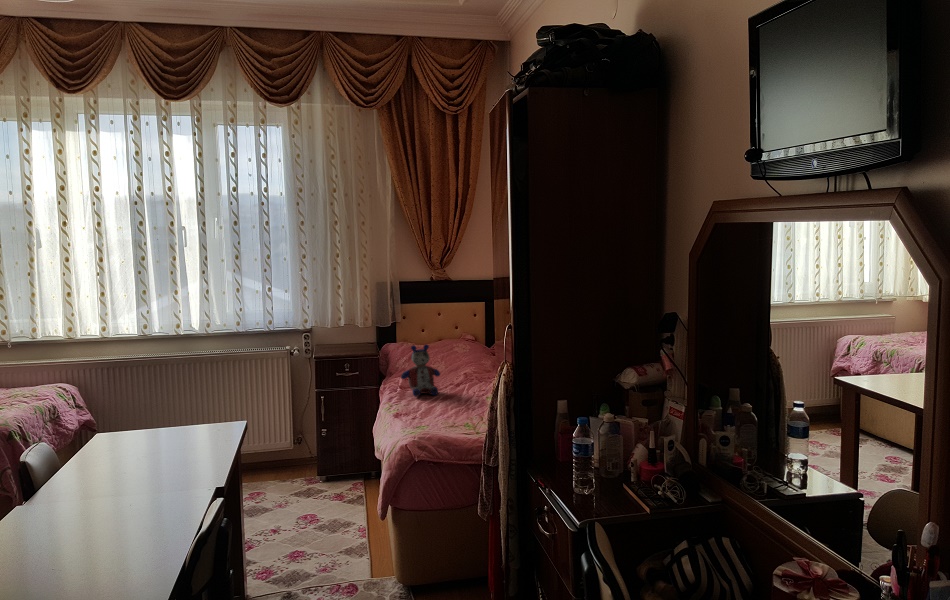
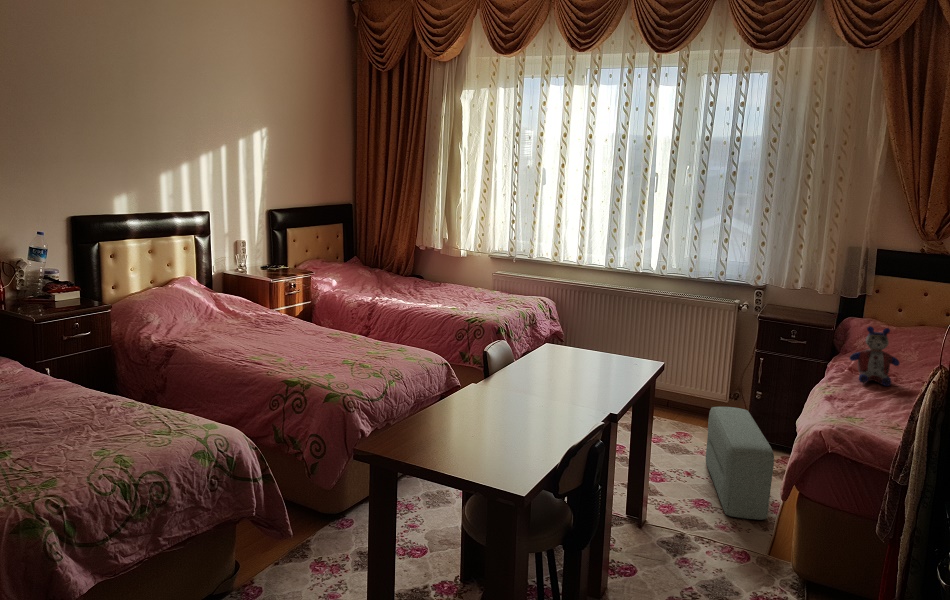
pouf: none [283,449,362,557] -> present [706,407,774,520]

